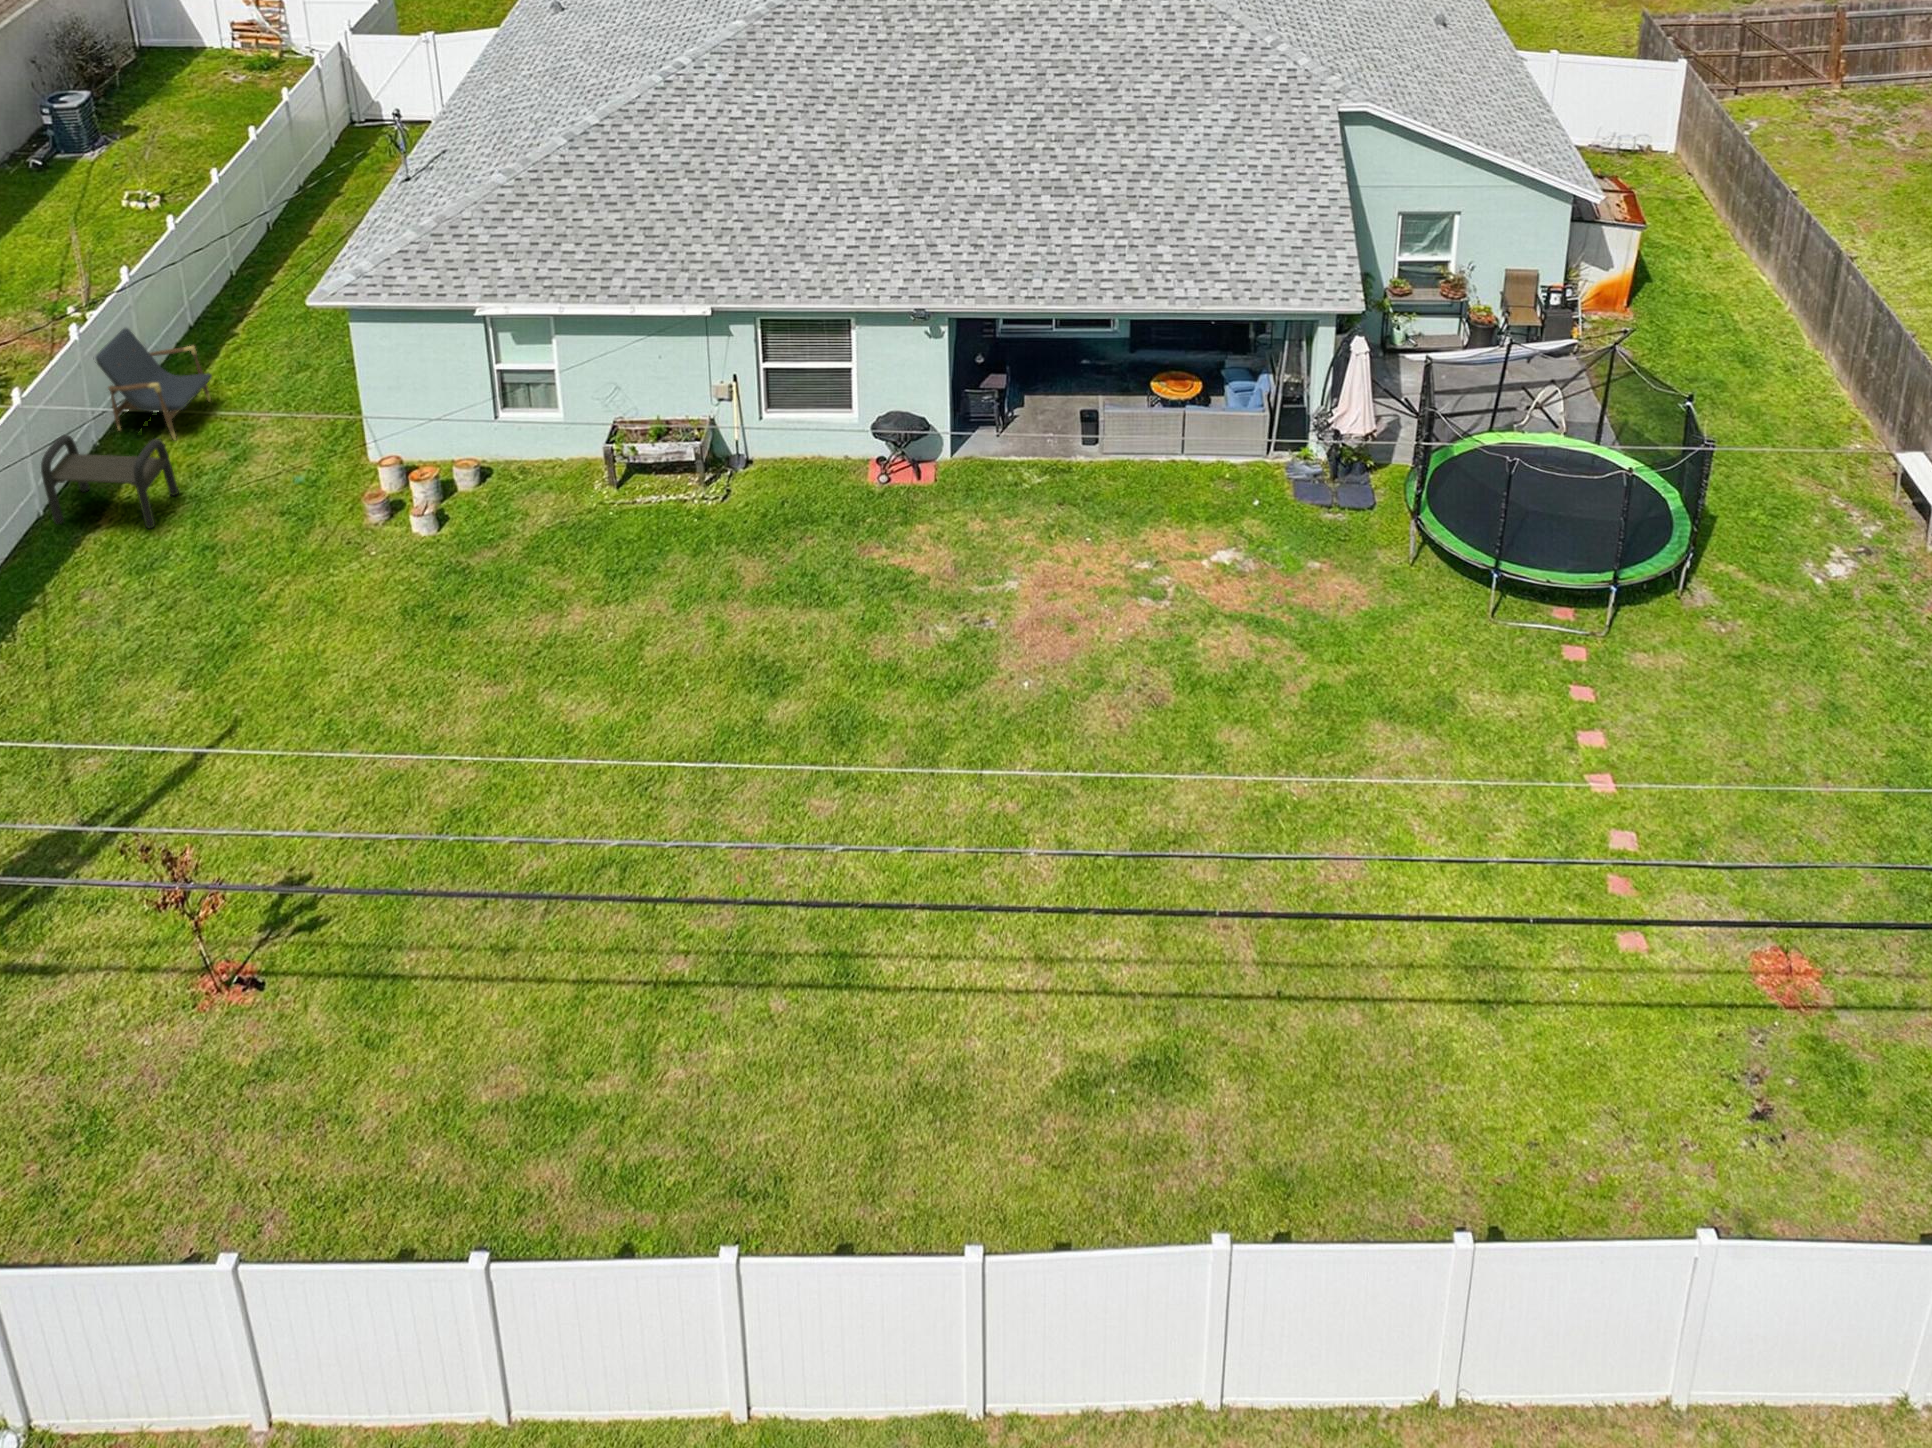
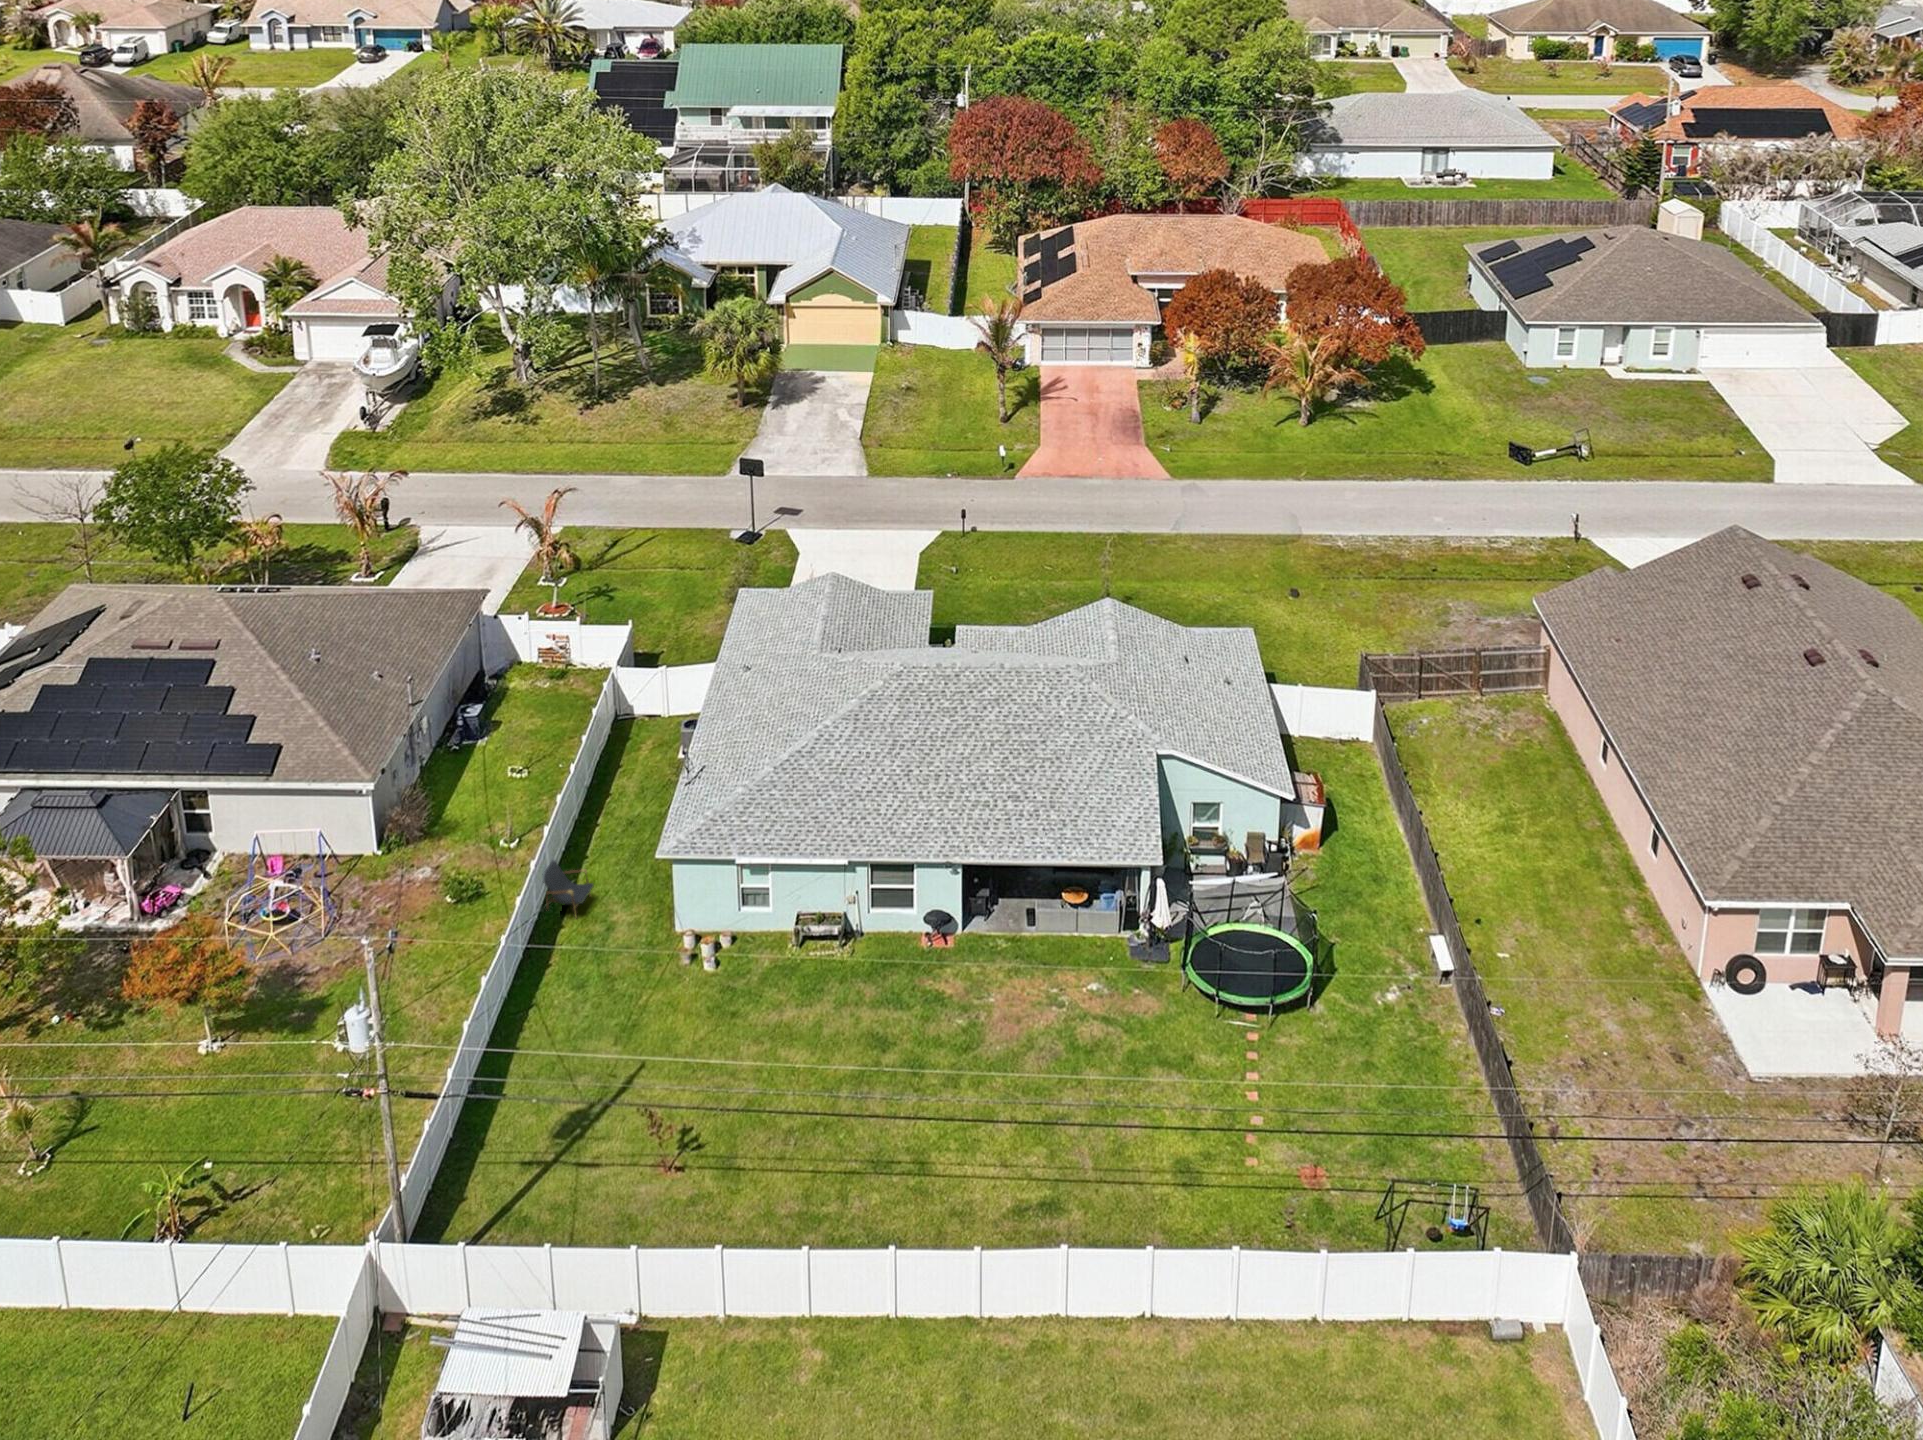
bench: present [41,435,179,528] -> none [524,920,583,968]

